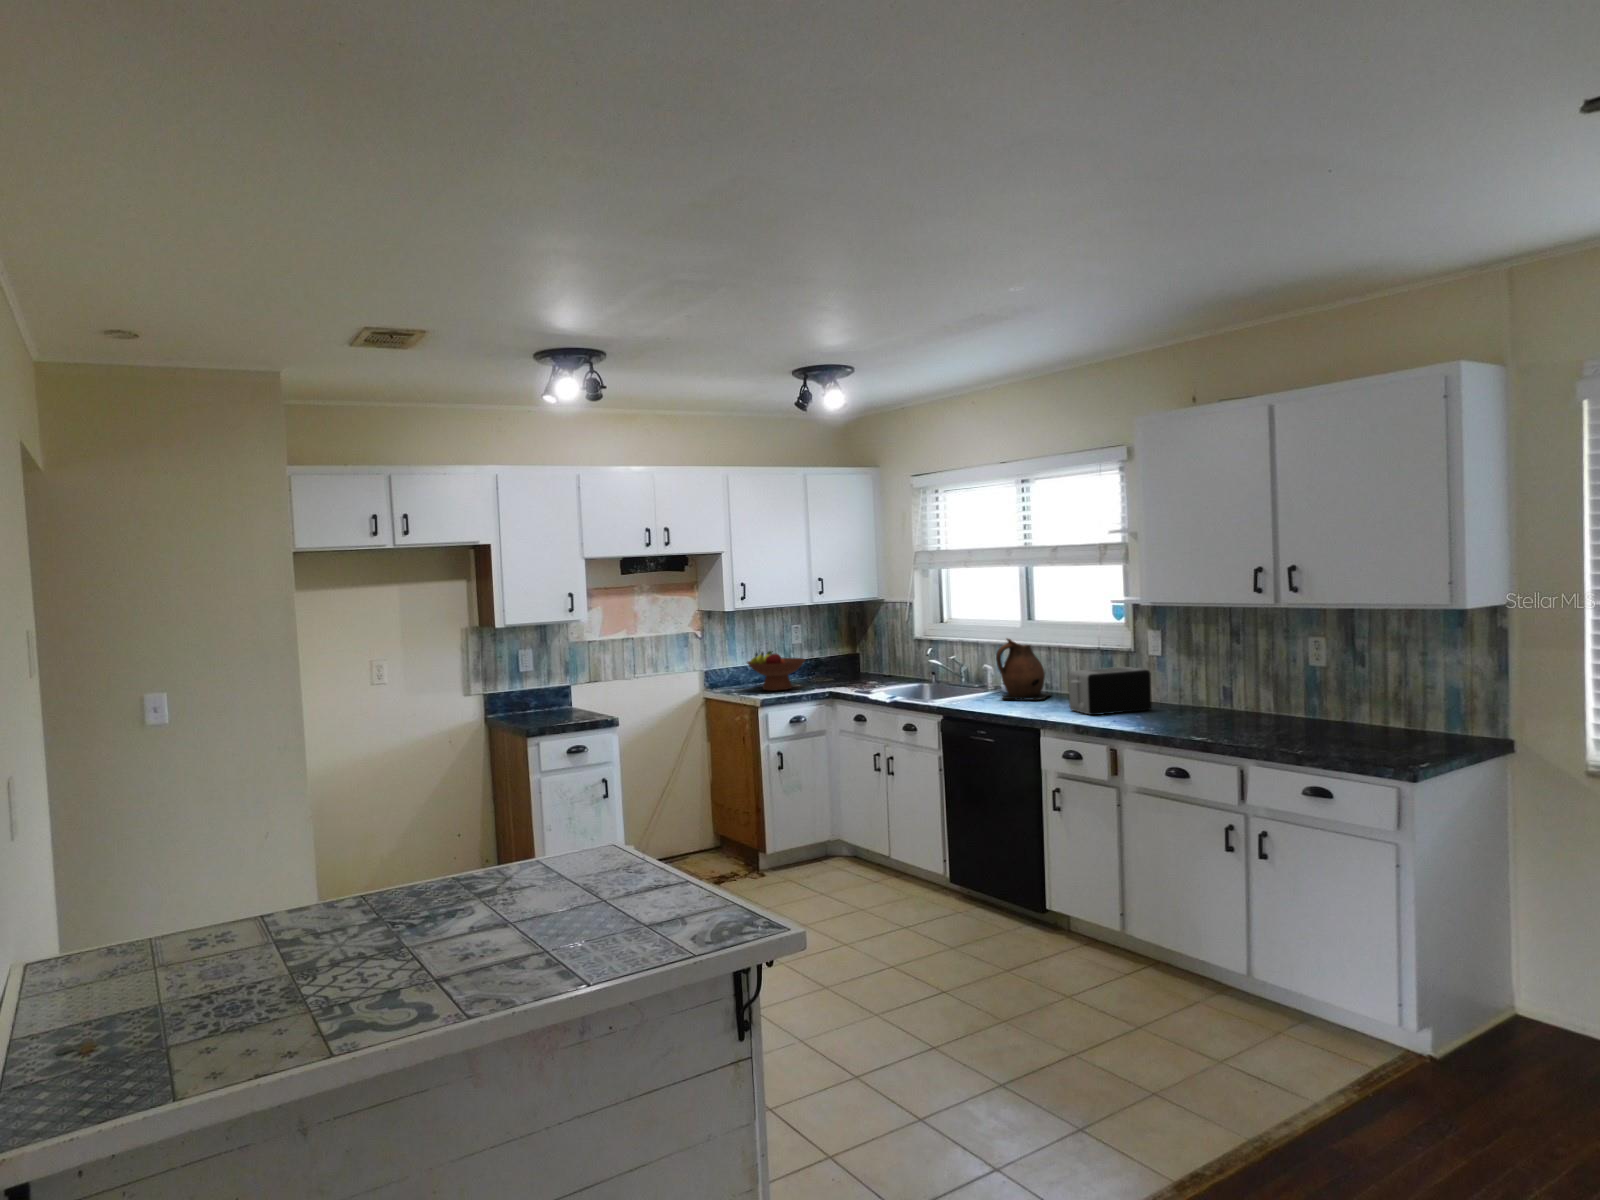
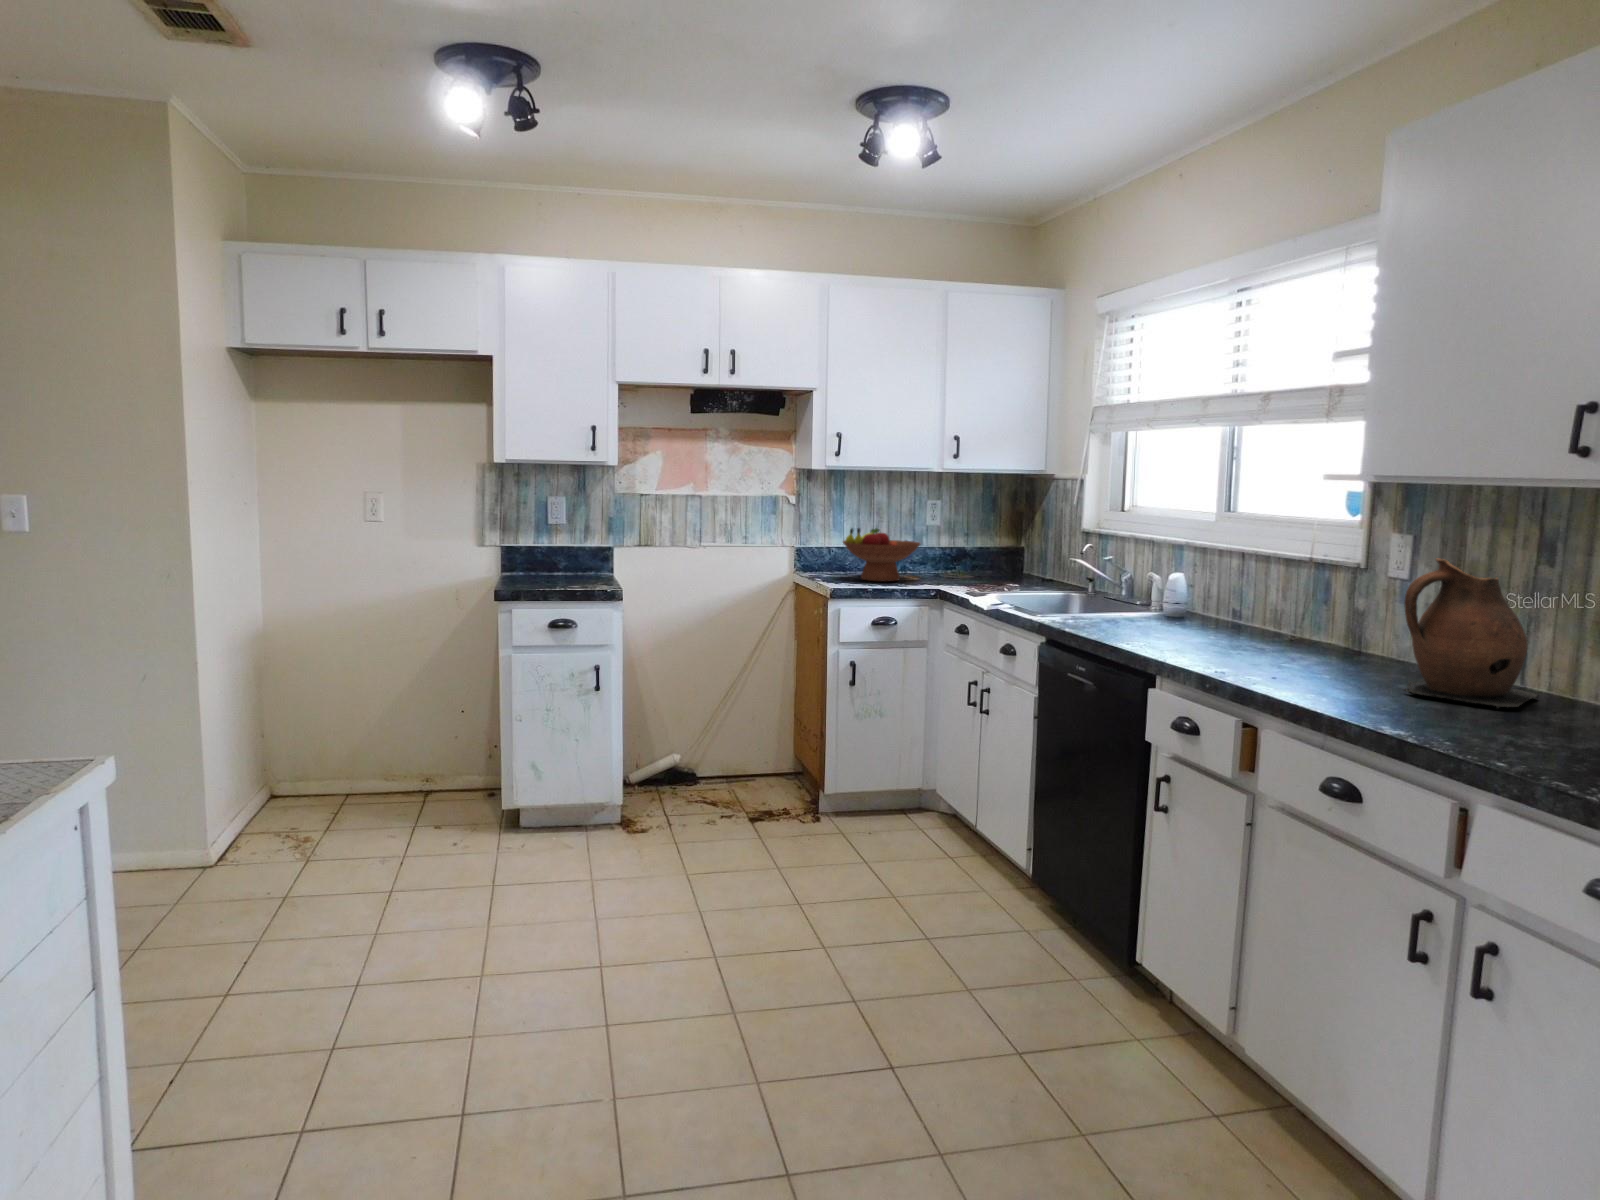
ceramic pitcher: present [996,639,1050,700] -> present [1404,559,1538,709]
toaster: present [1068,667,1152,715] -> none [1222,587,1374,668]

